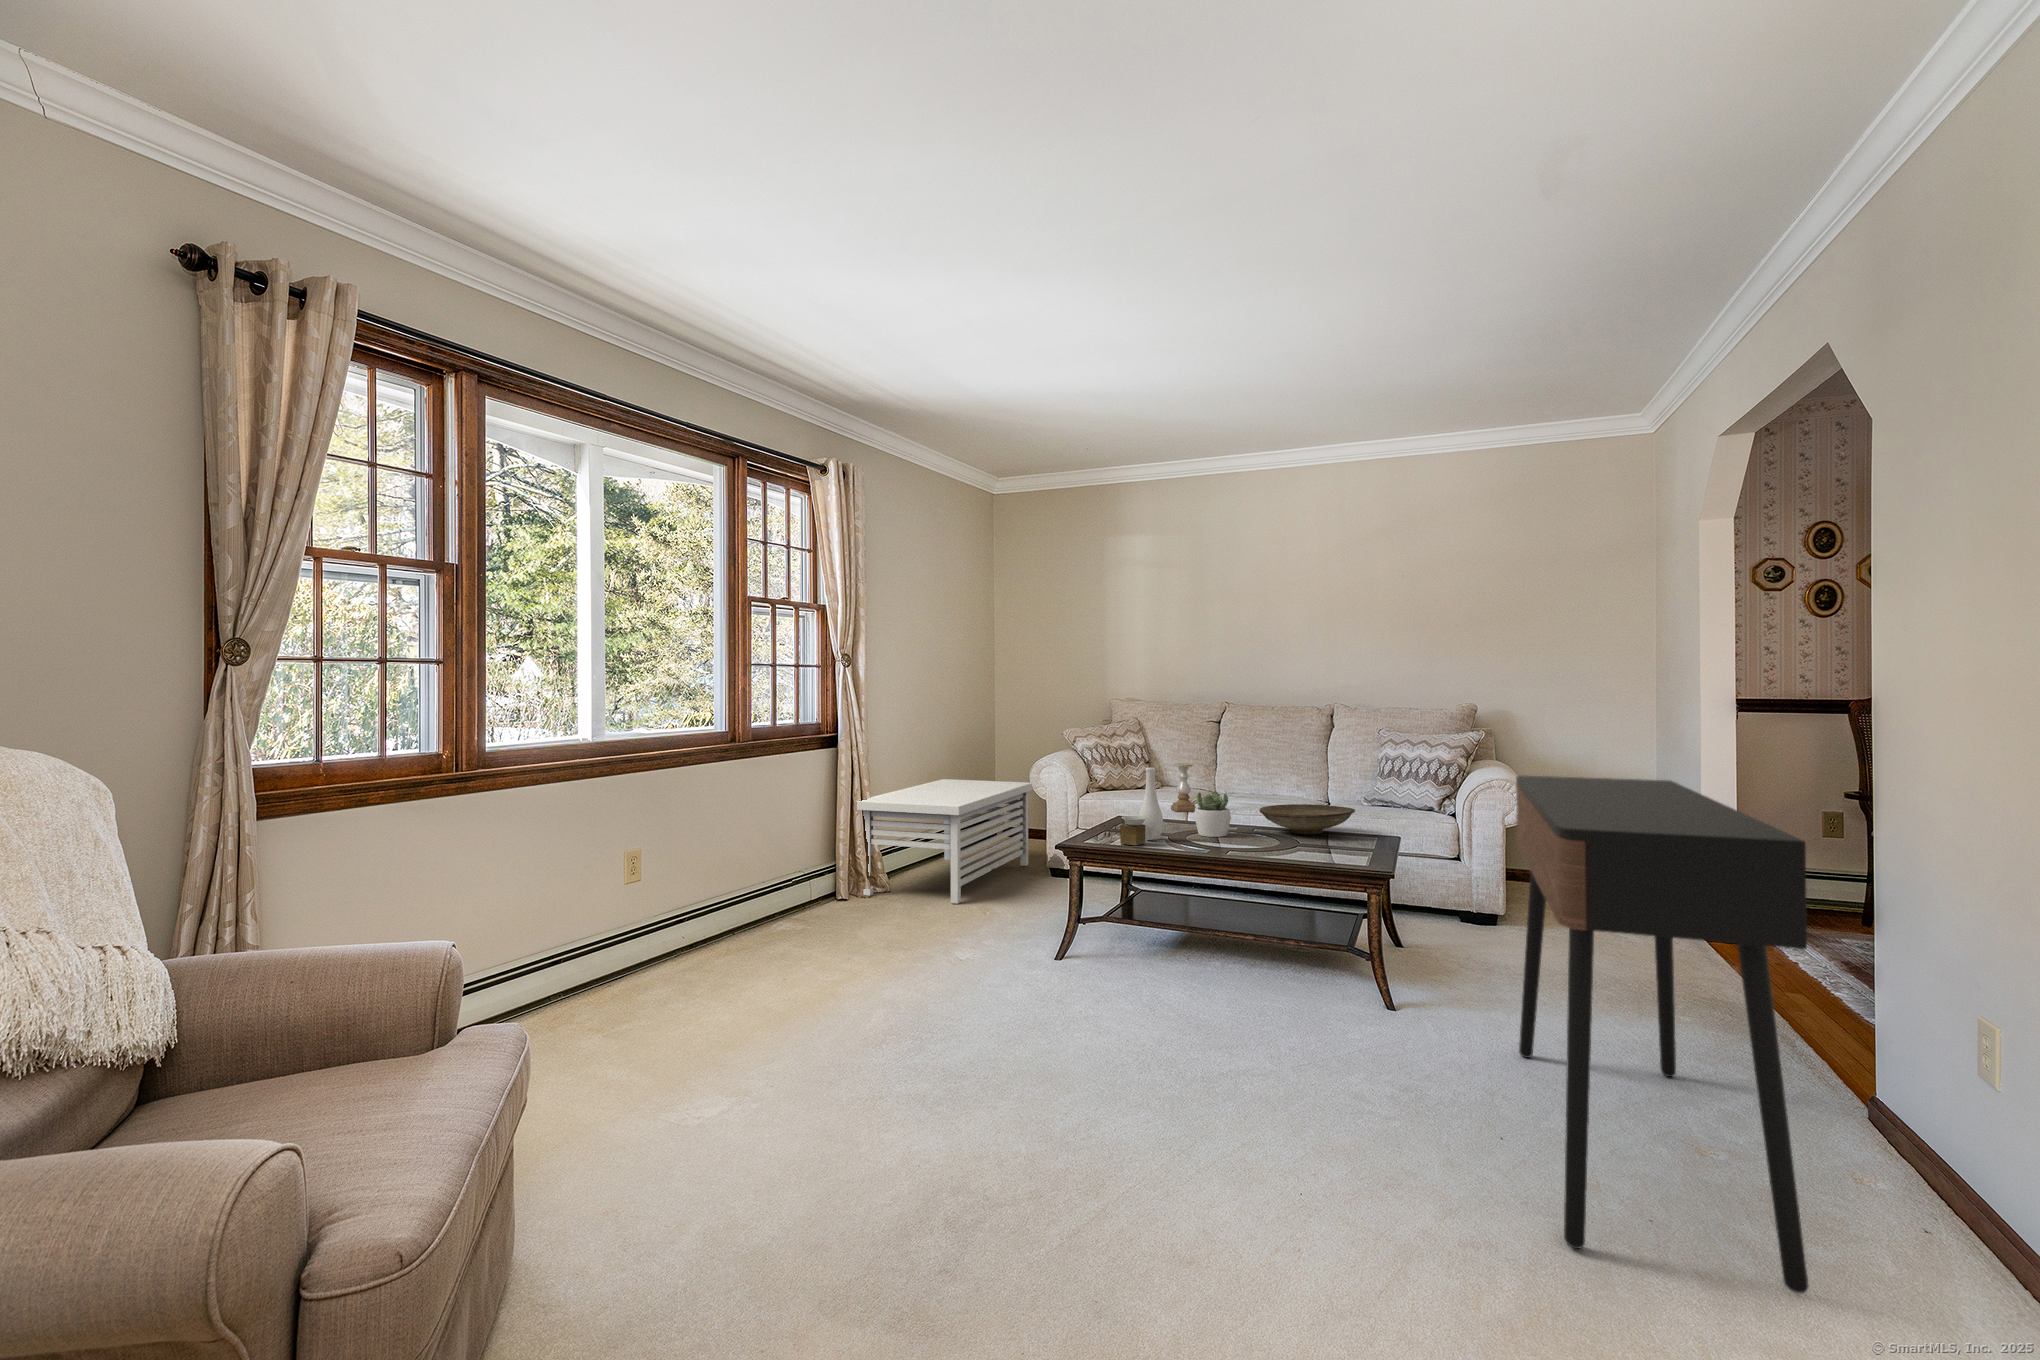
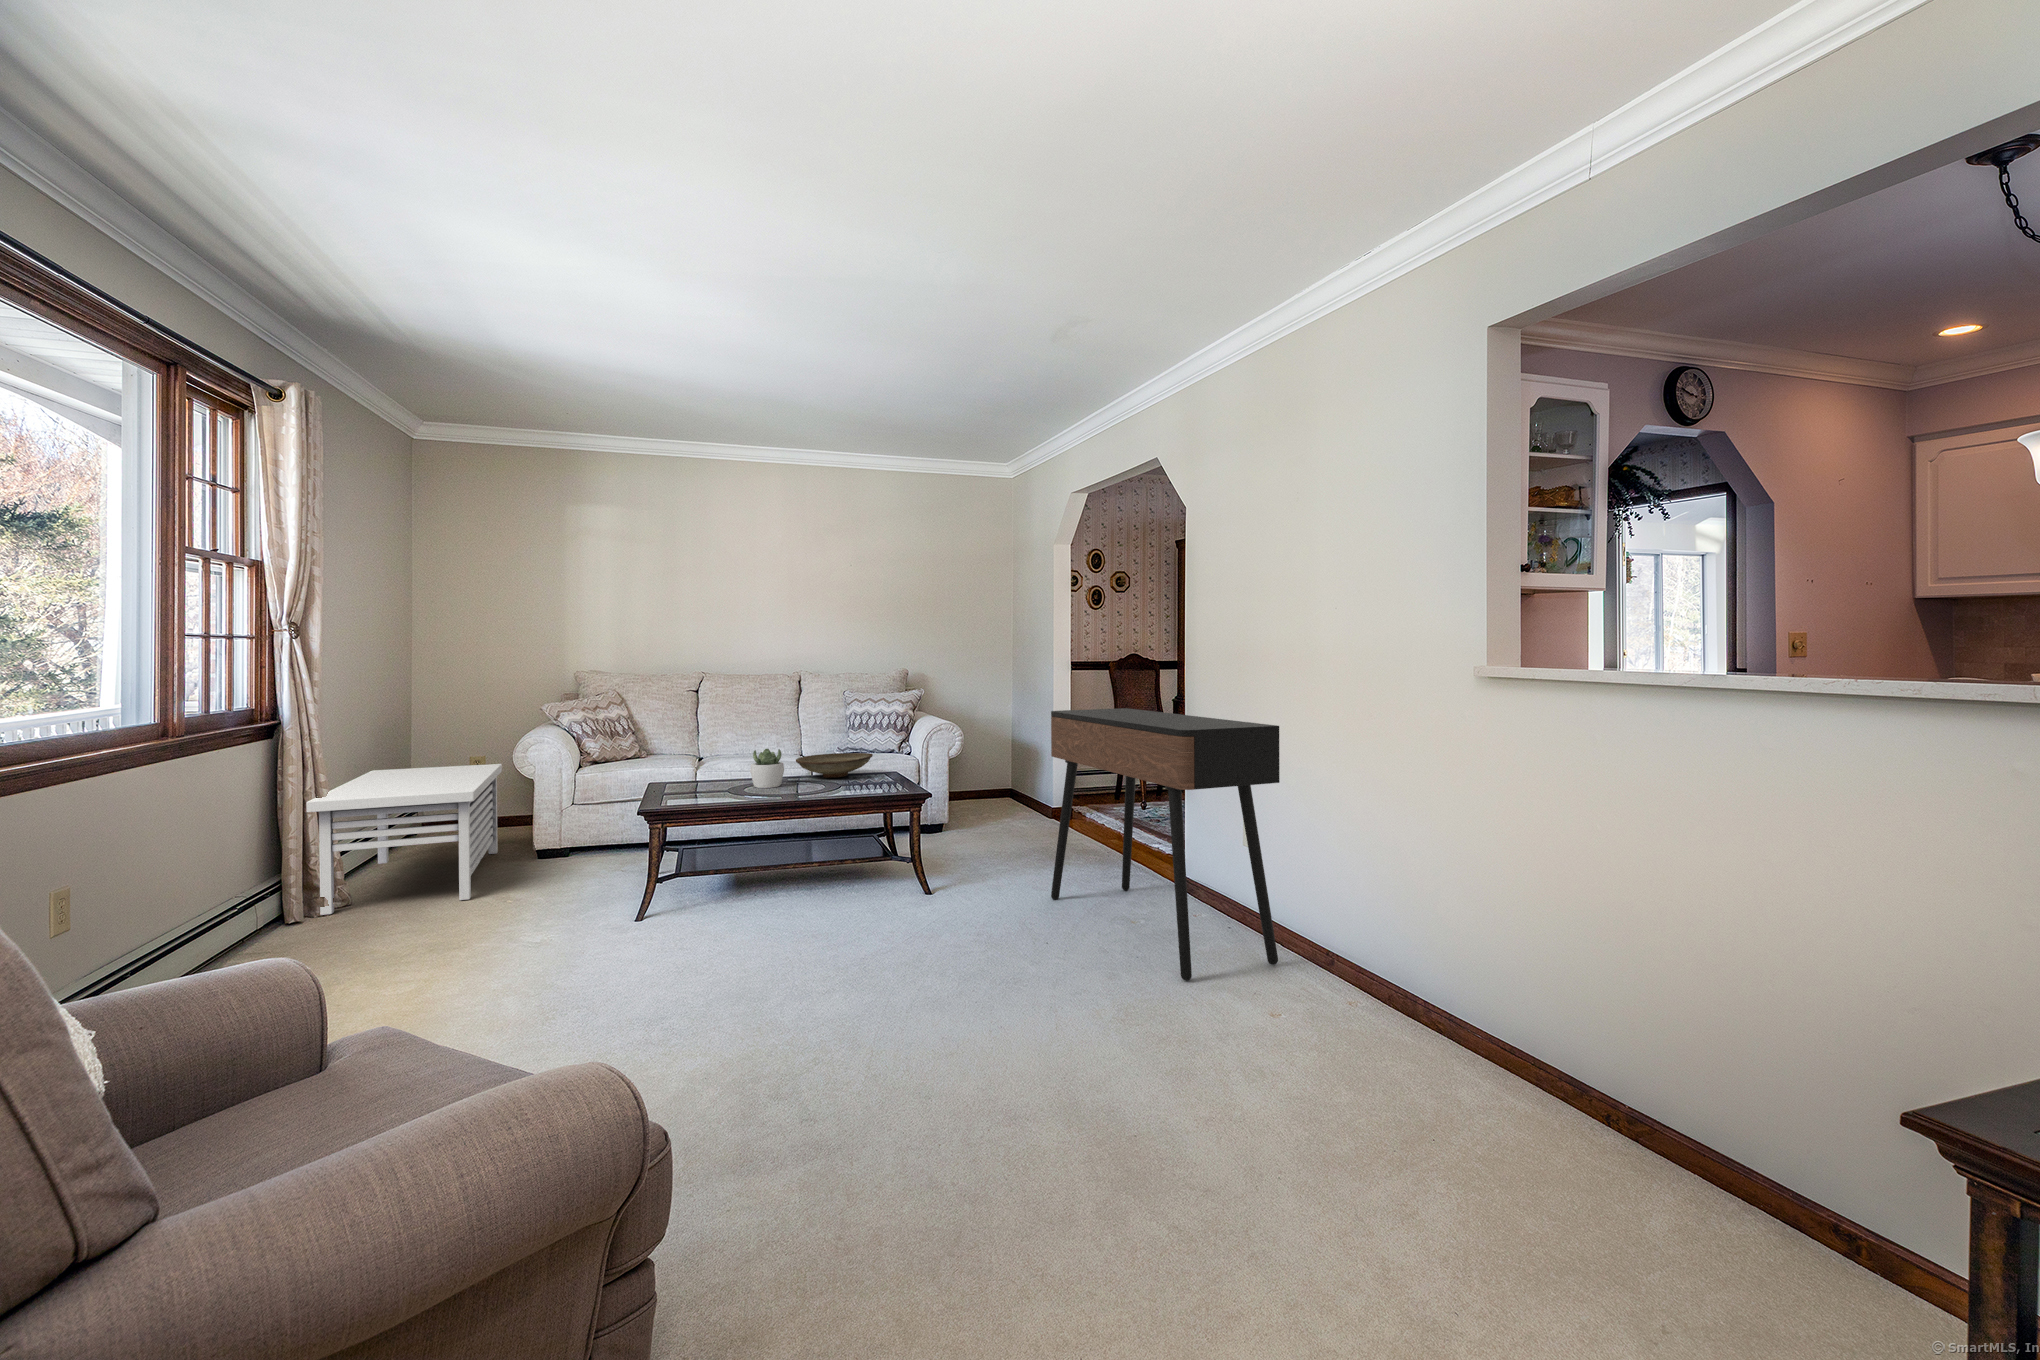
candle holder: present [1171,763,1196,812] -> none [681,729,709,775]
vase: present [1120,767,1163,845] -> none [709,730,739,801]

